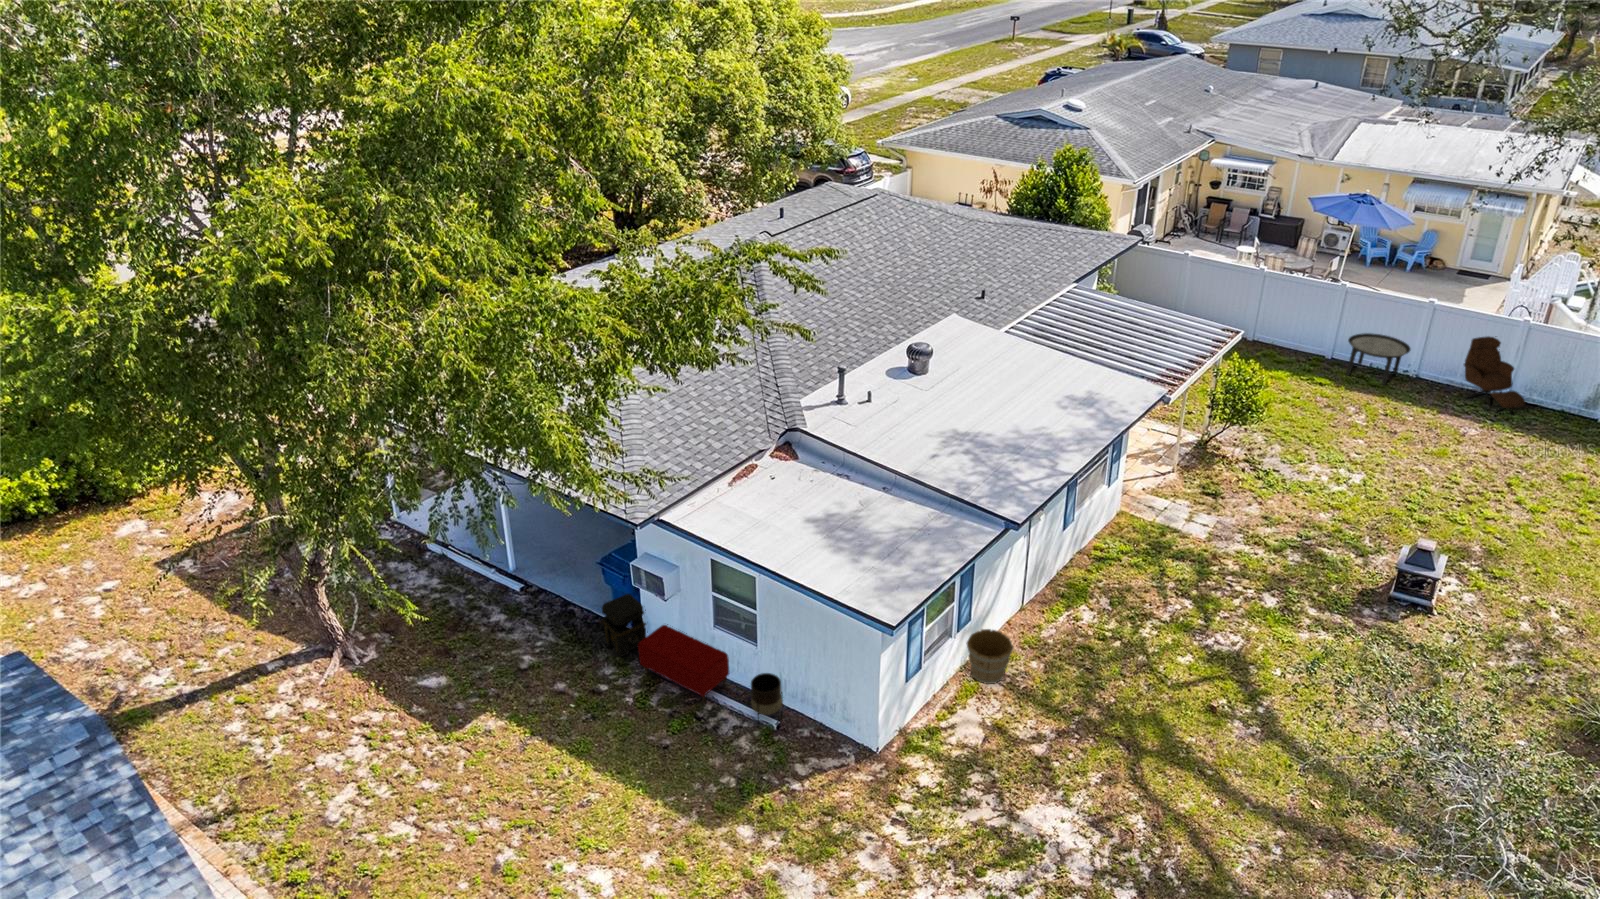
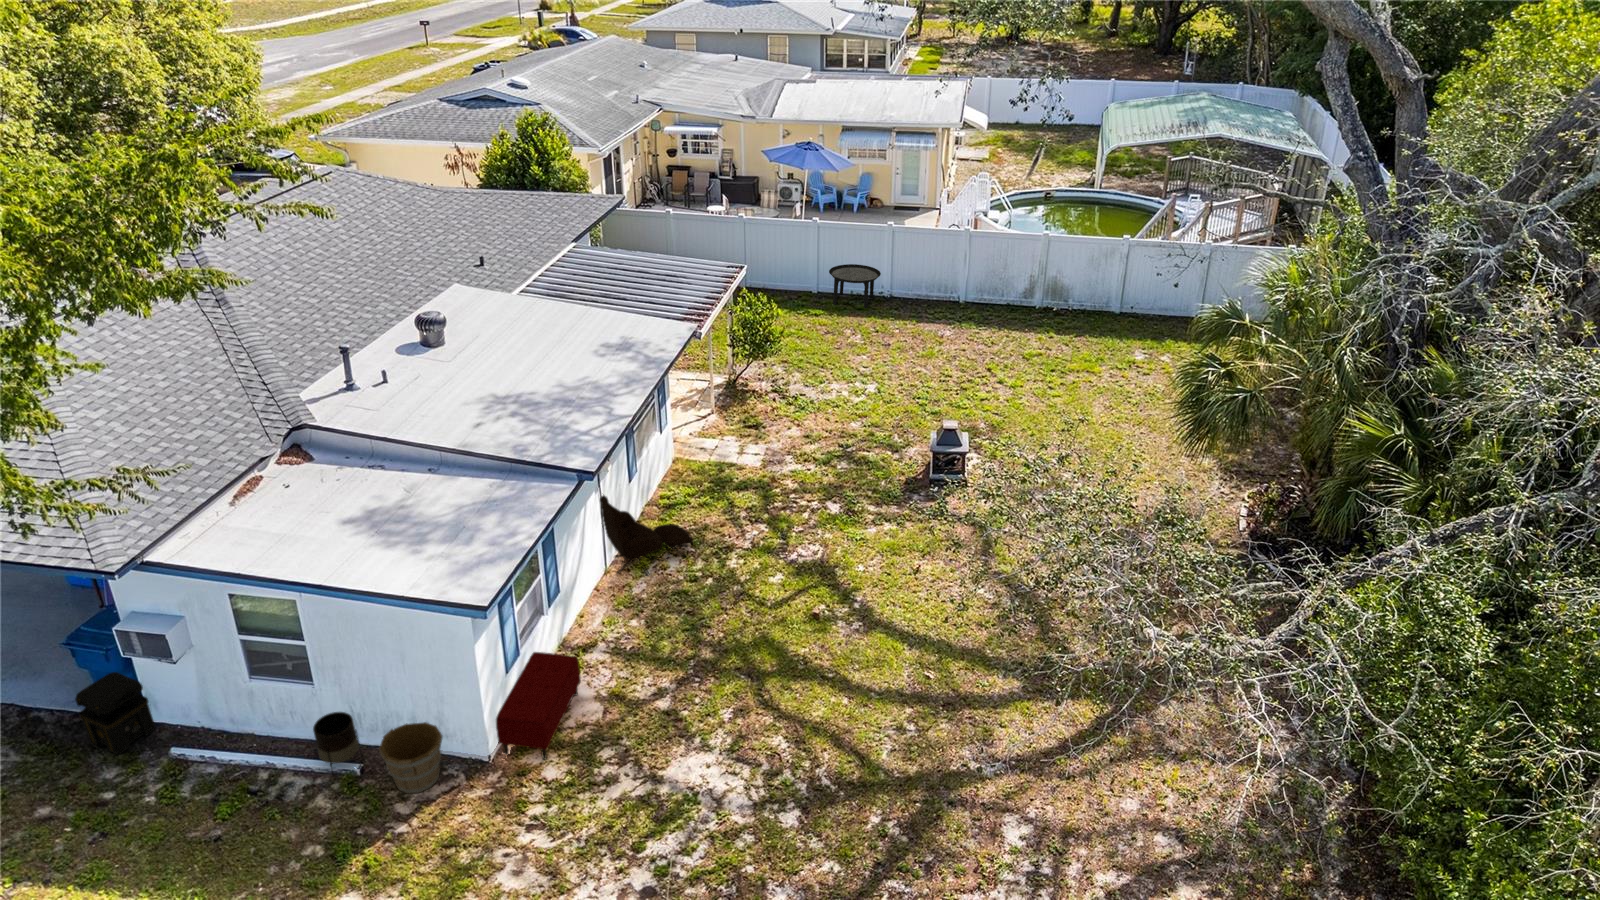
lounge chair: present [1464,336,1525,414] -> present [600,495,693,575]
bench: present [638,624,729,704] -> present [496,652,581,760]
wooden bucket: present [966,629,1013,684] -> present [379,722,442,794]

